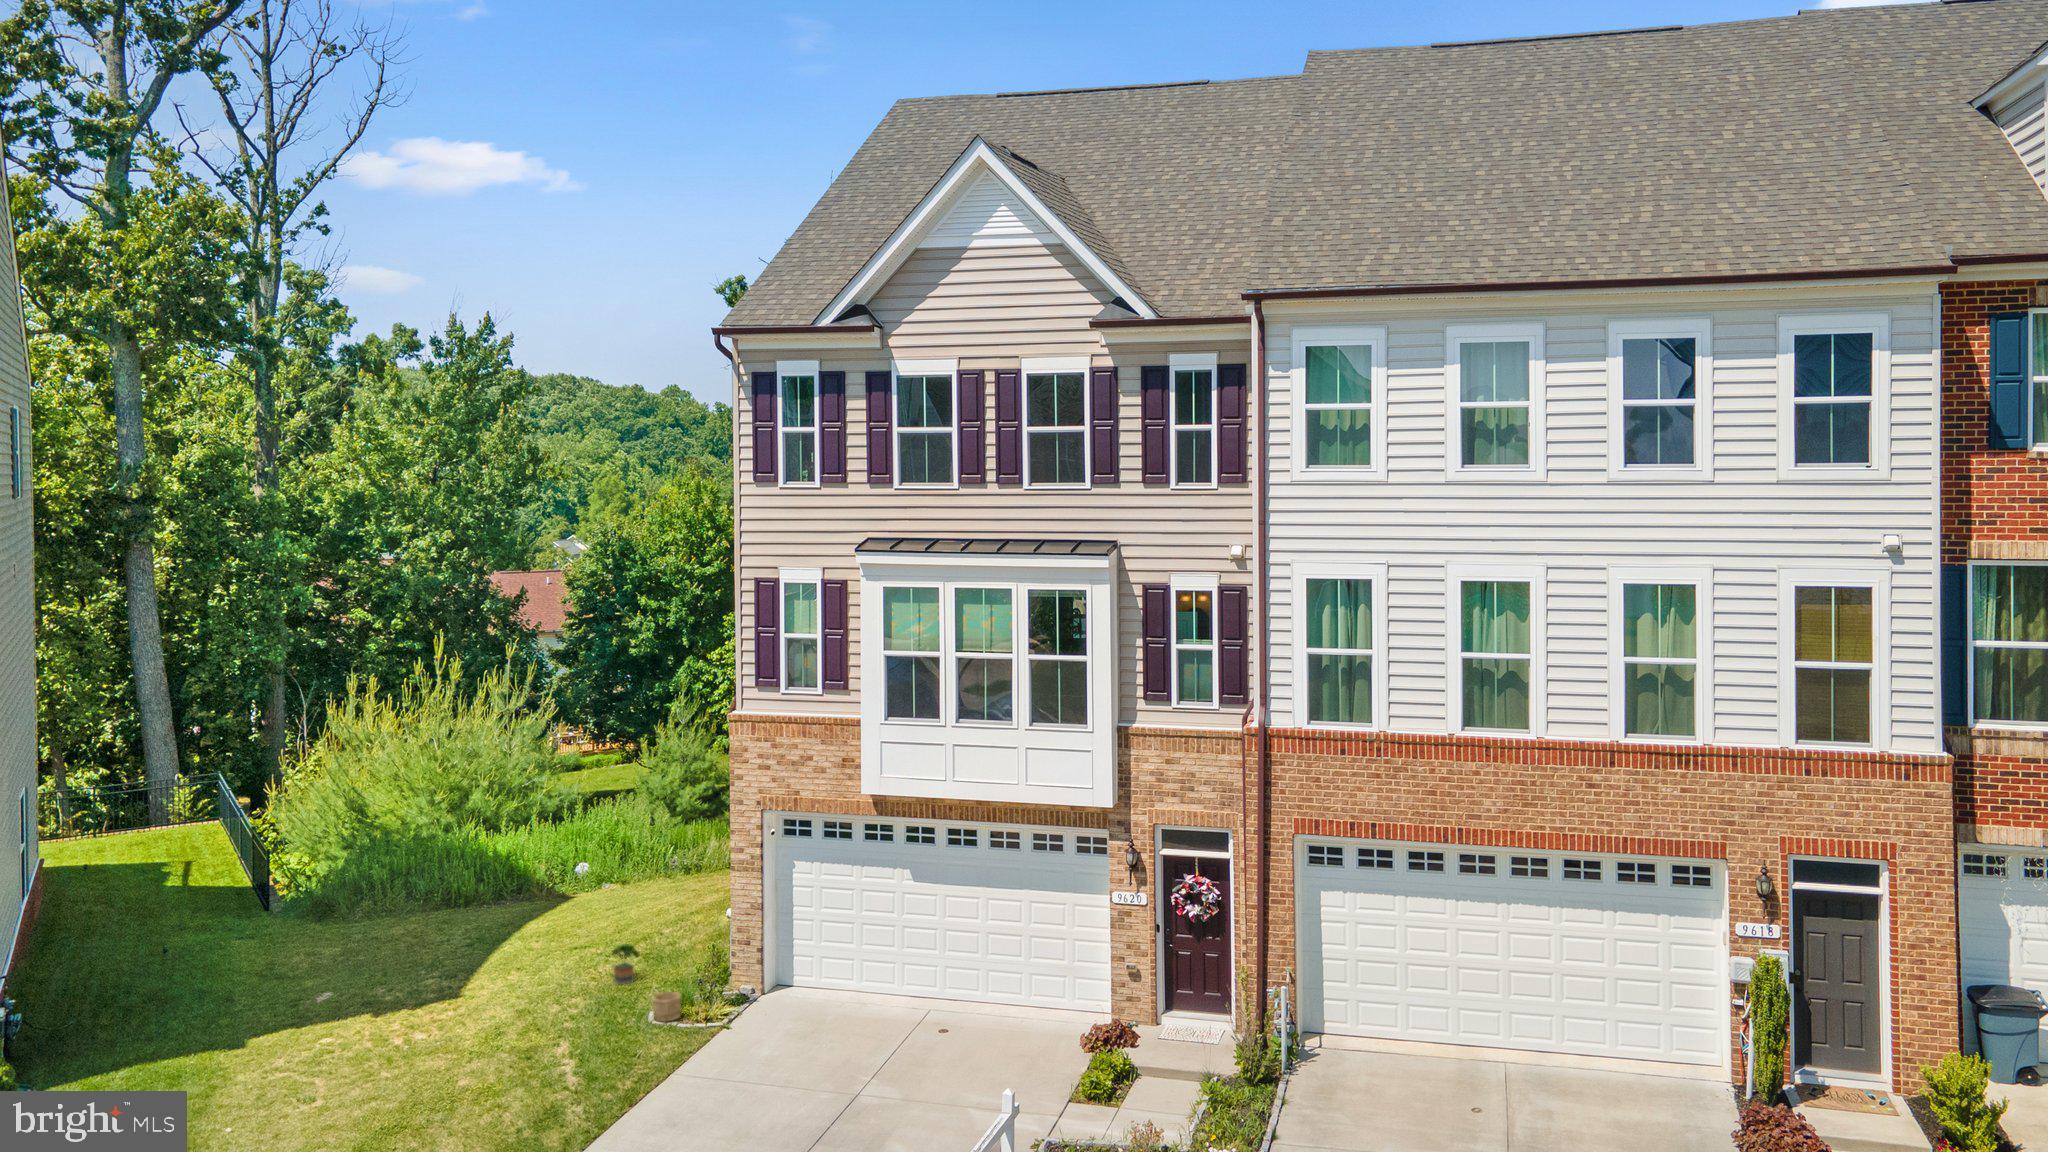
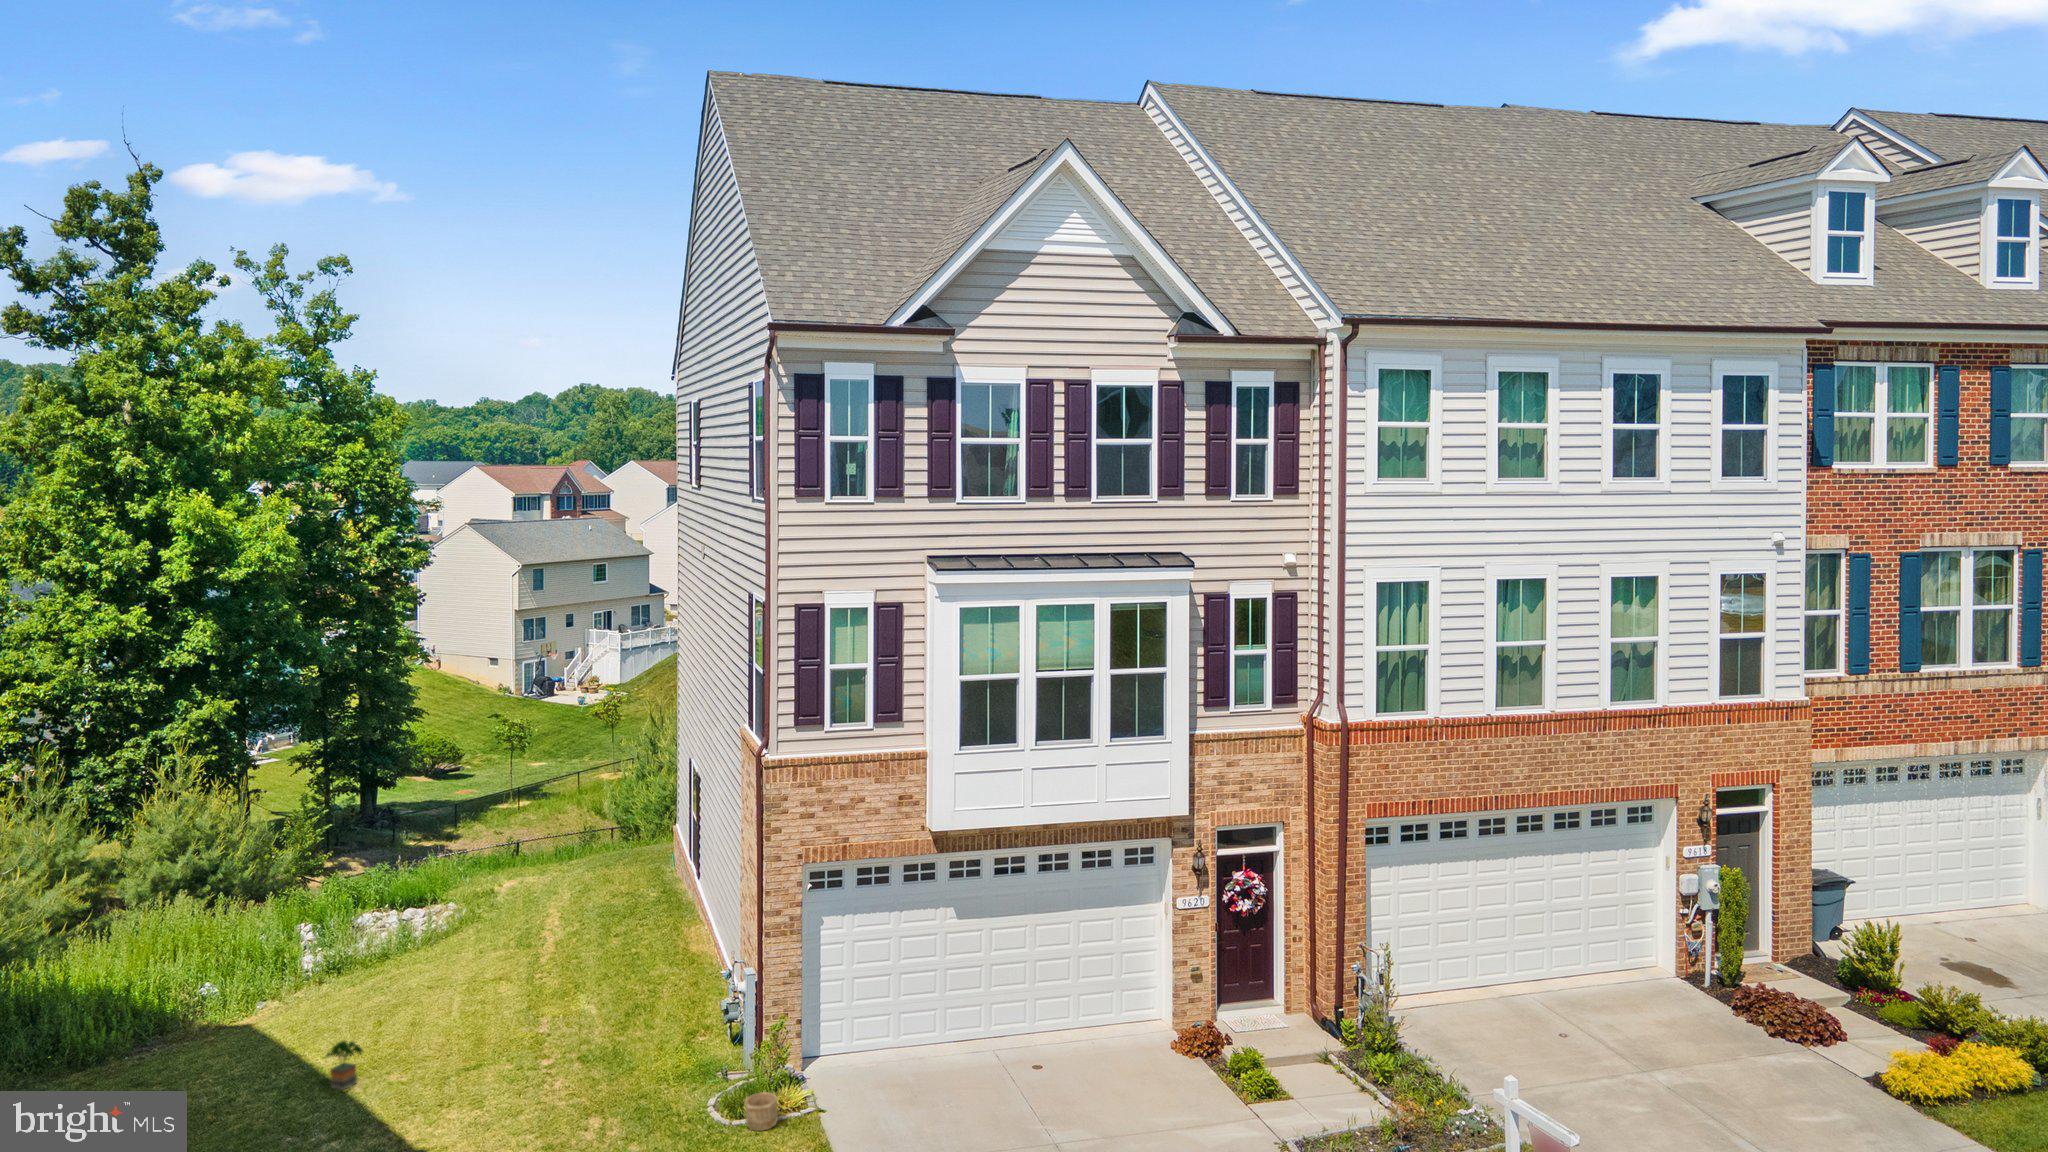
potted tree: present [612,944,639,985] -> present [325,1041,363,1090]

